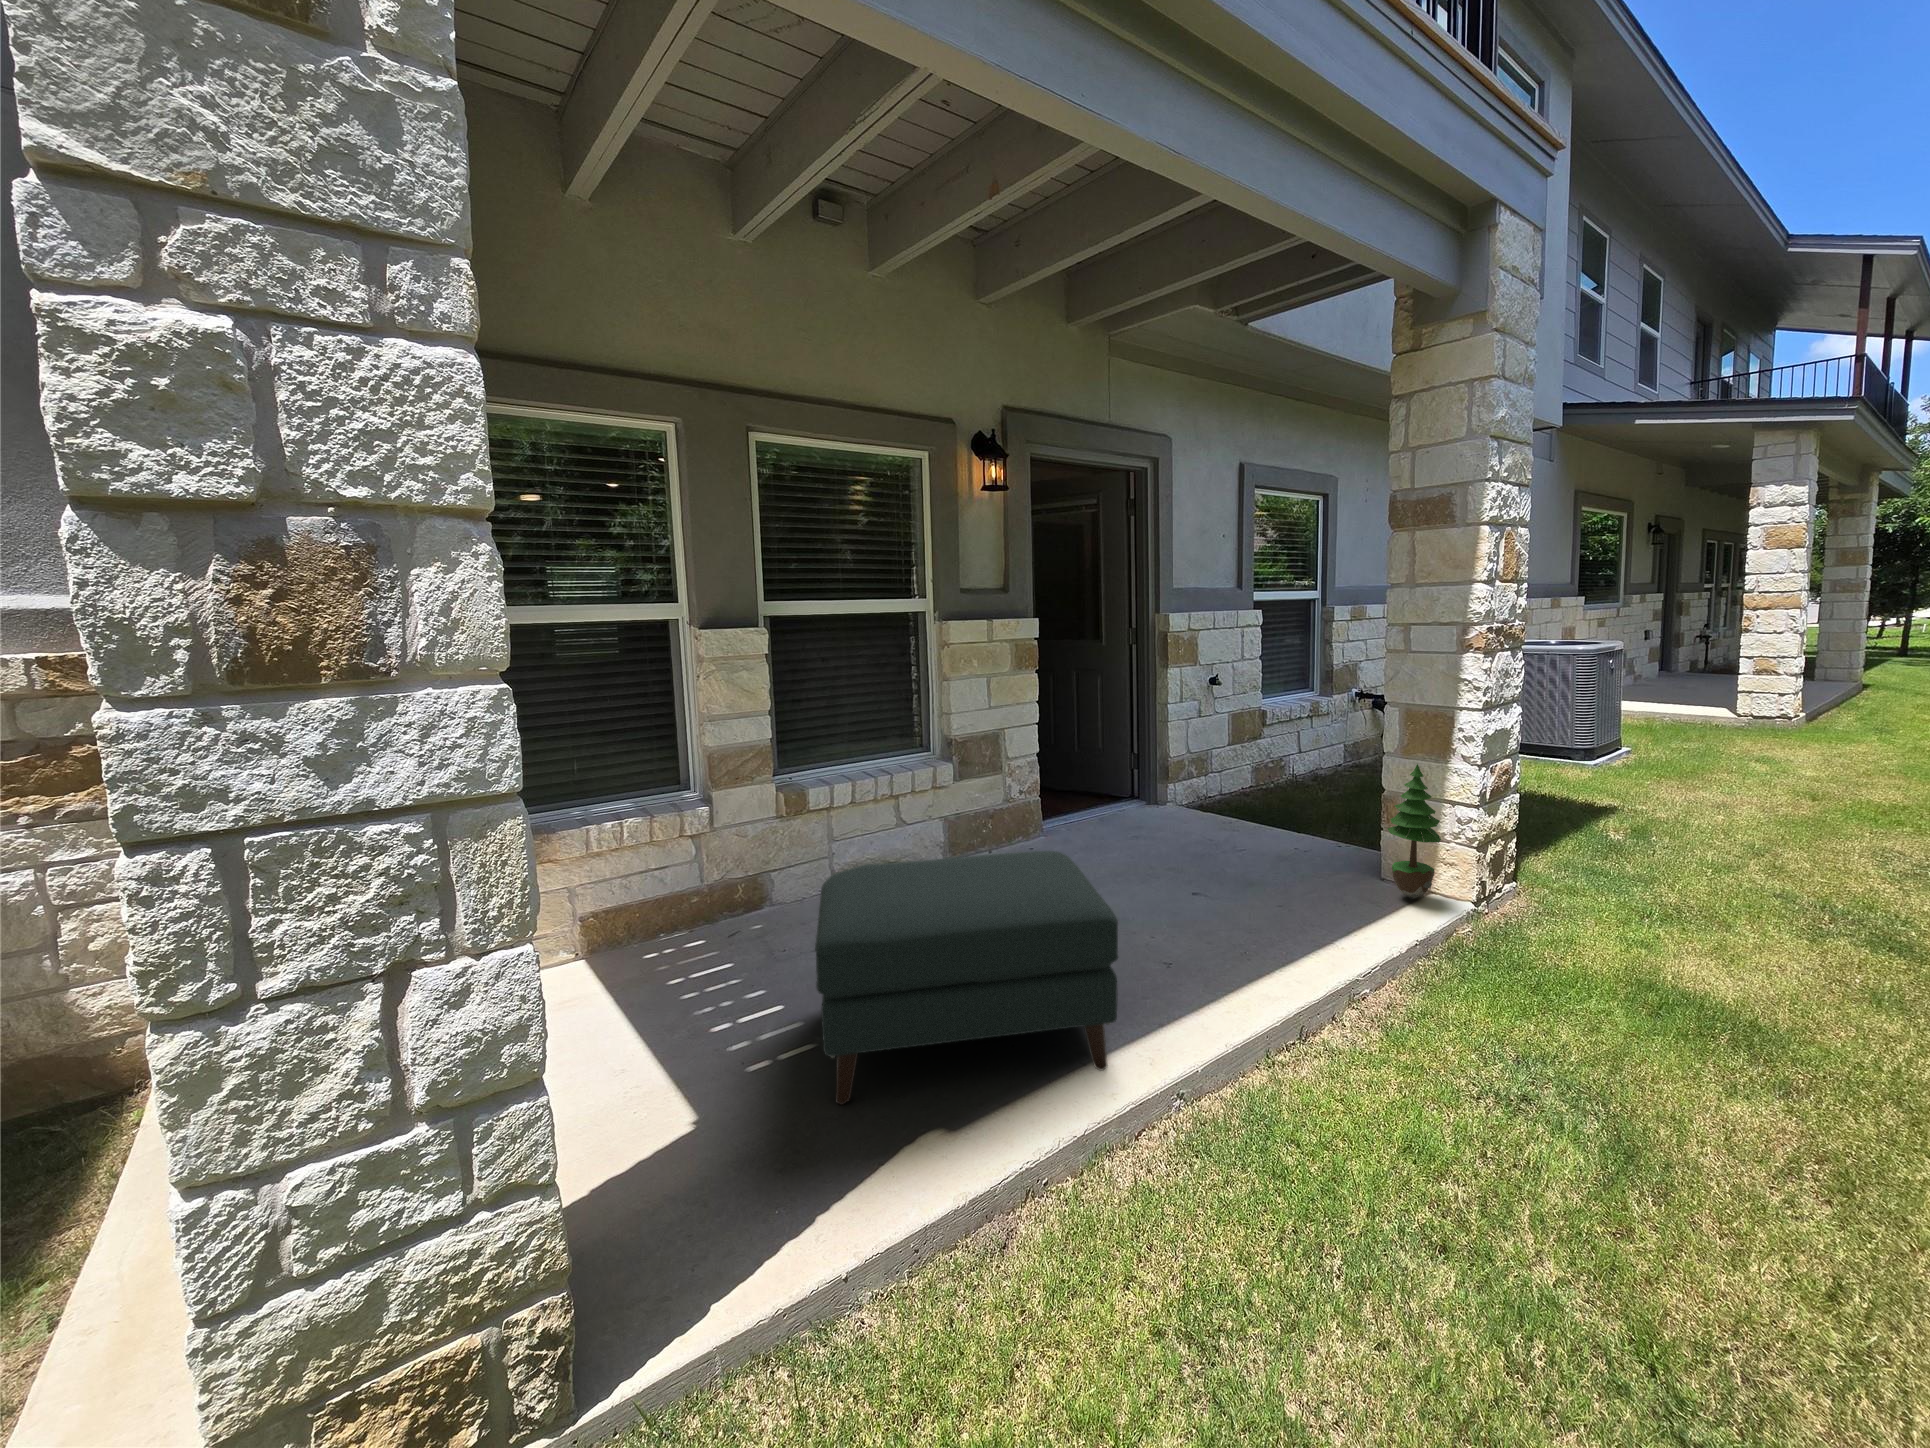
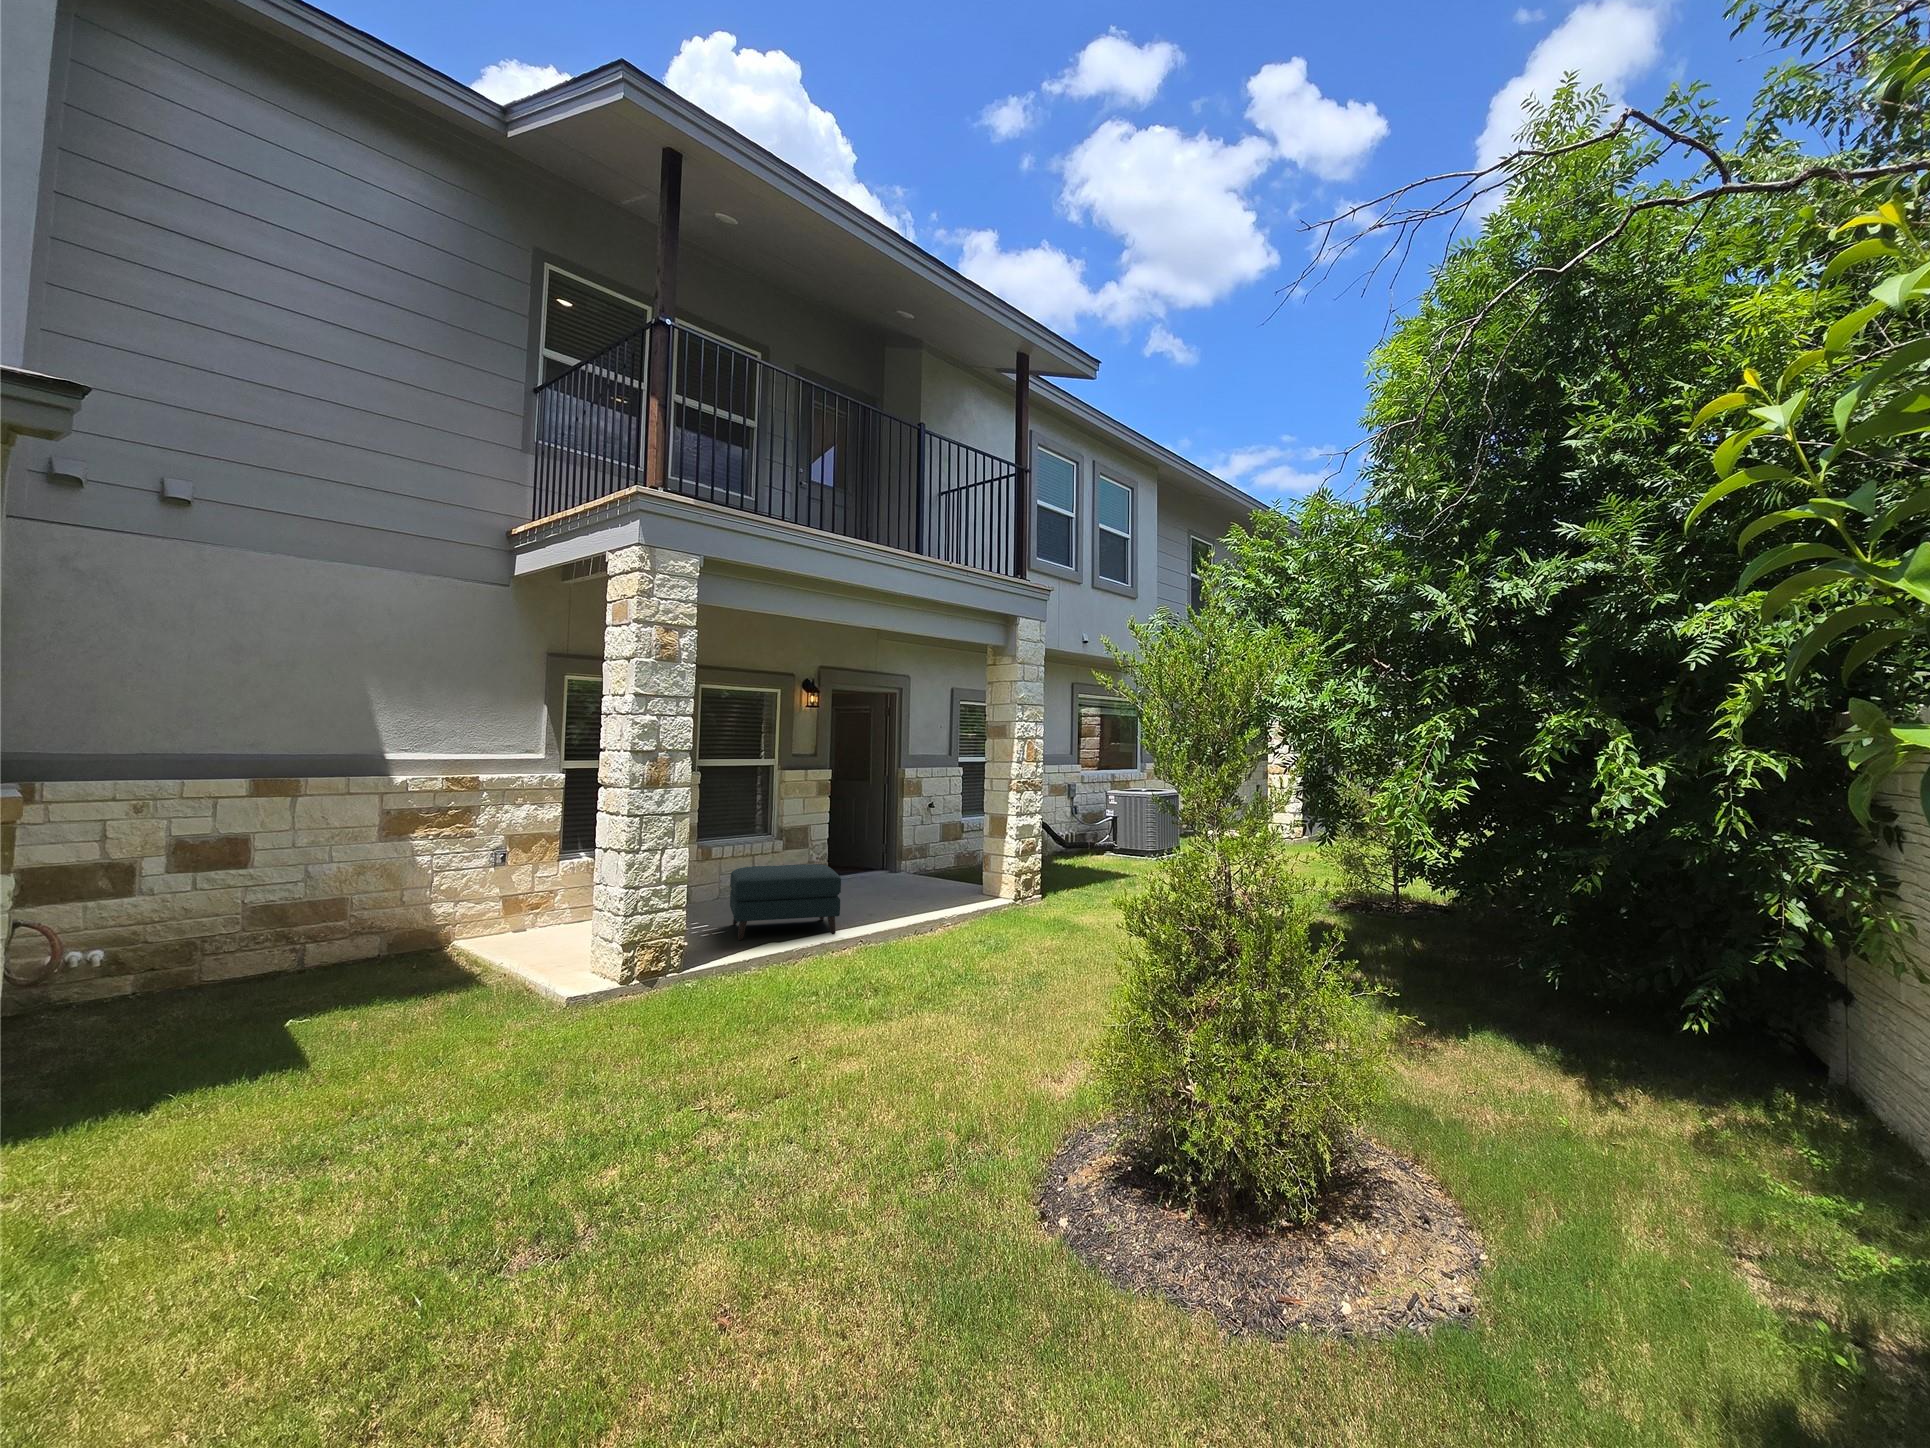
potted tree: present [1388,764,1441,899] -> none [978,840,1000,901]

